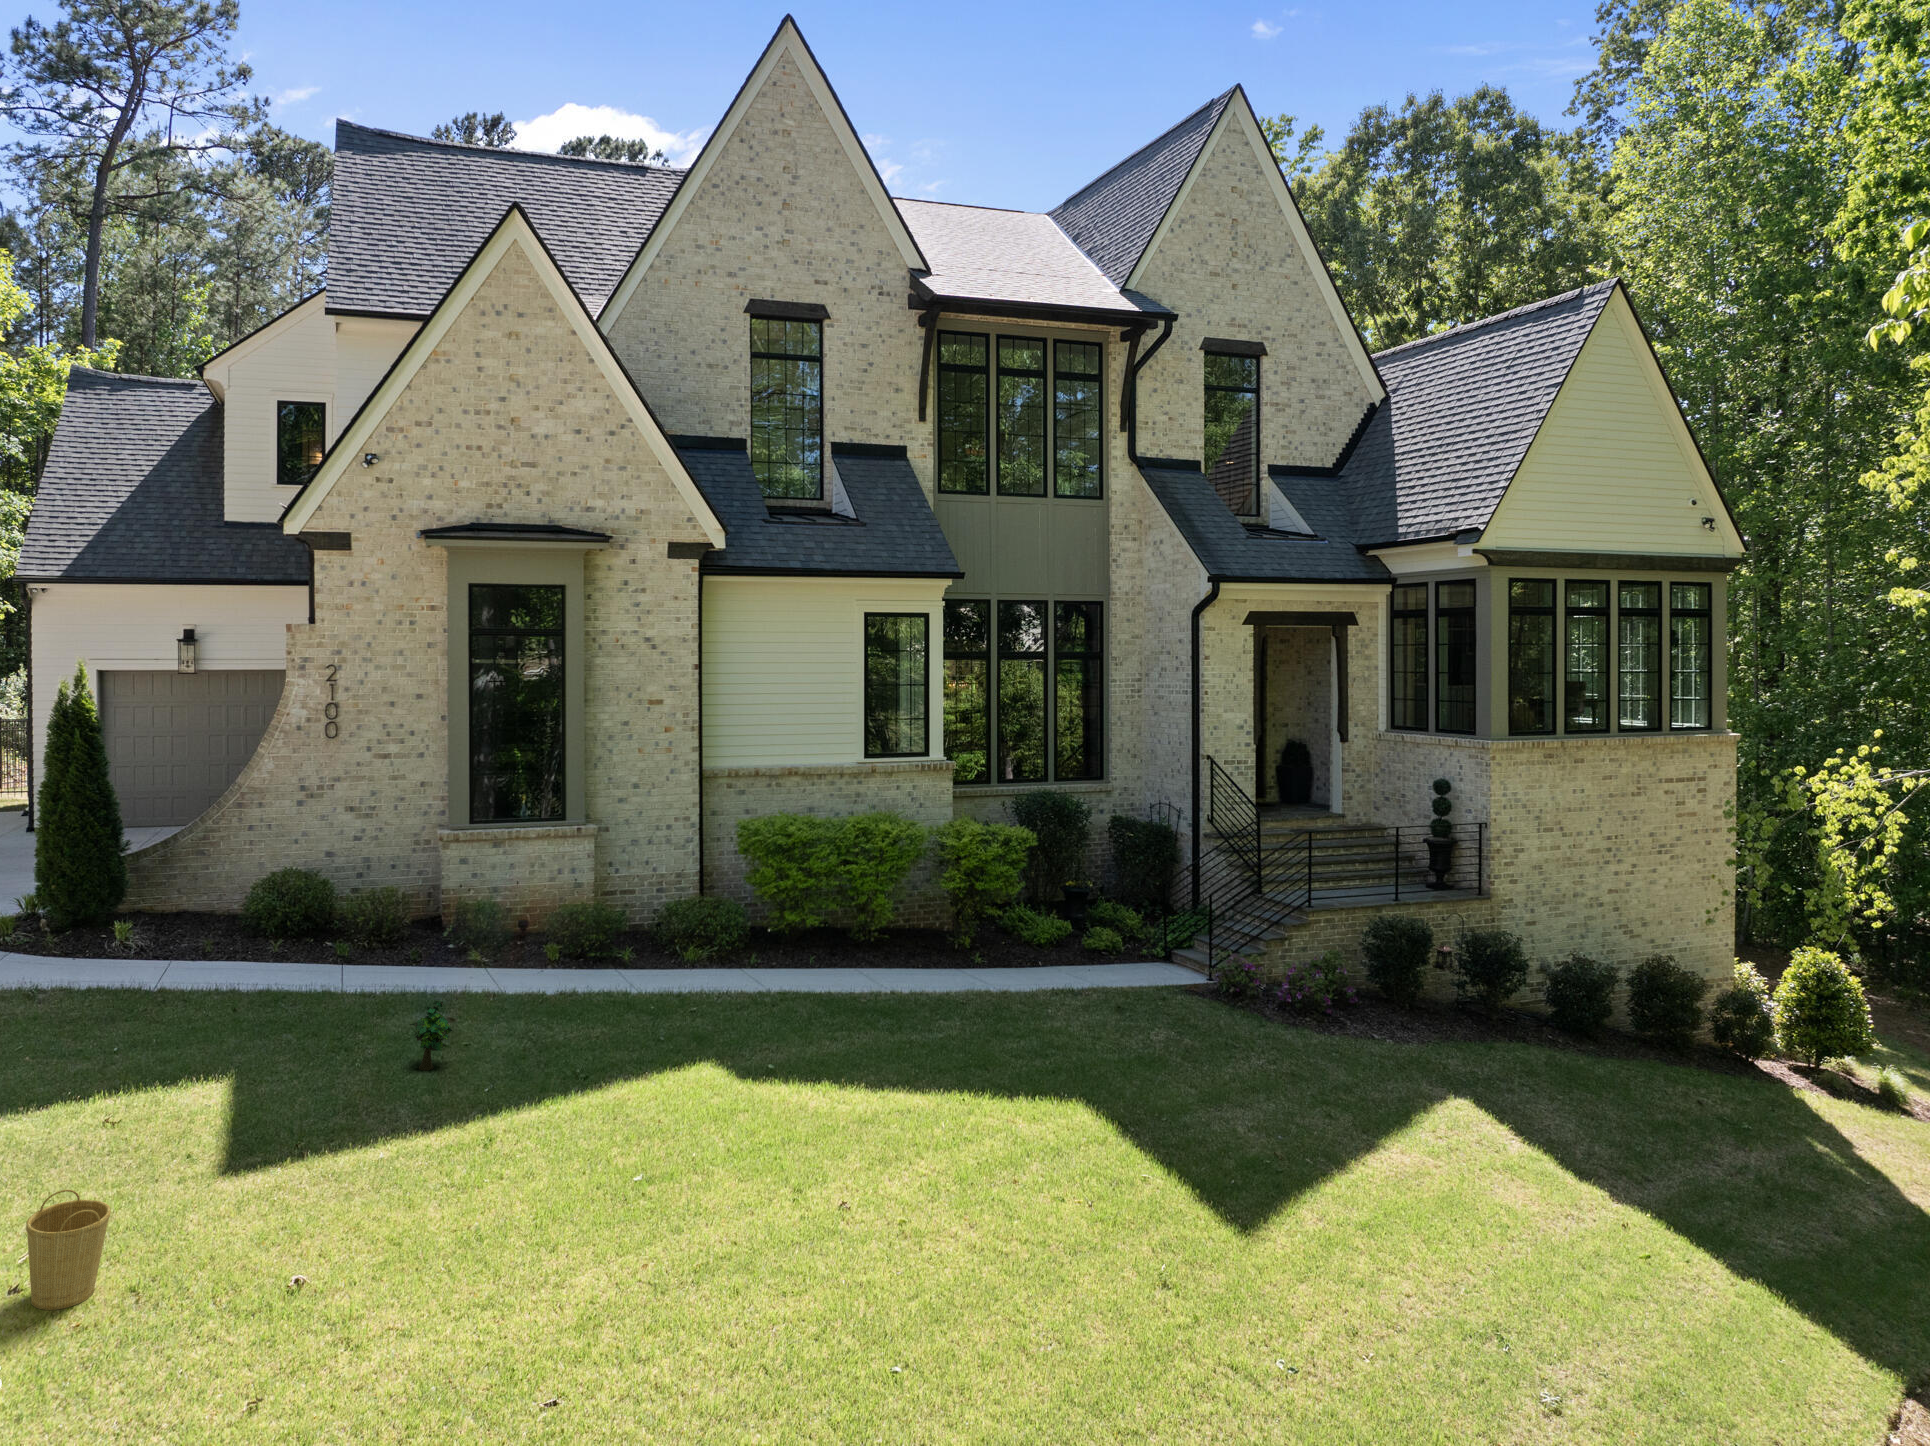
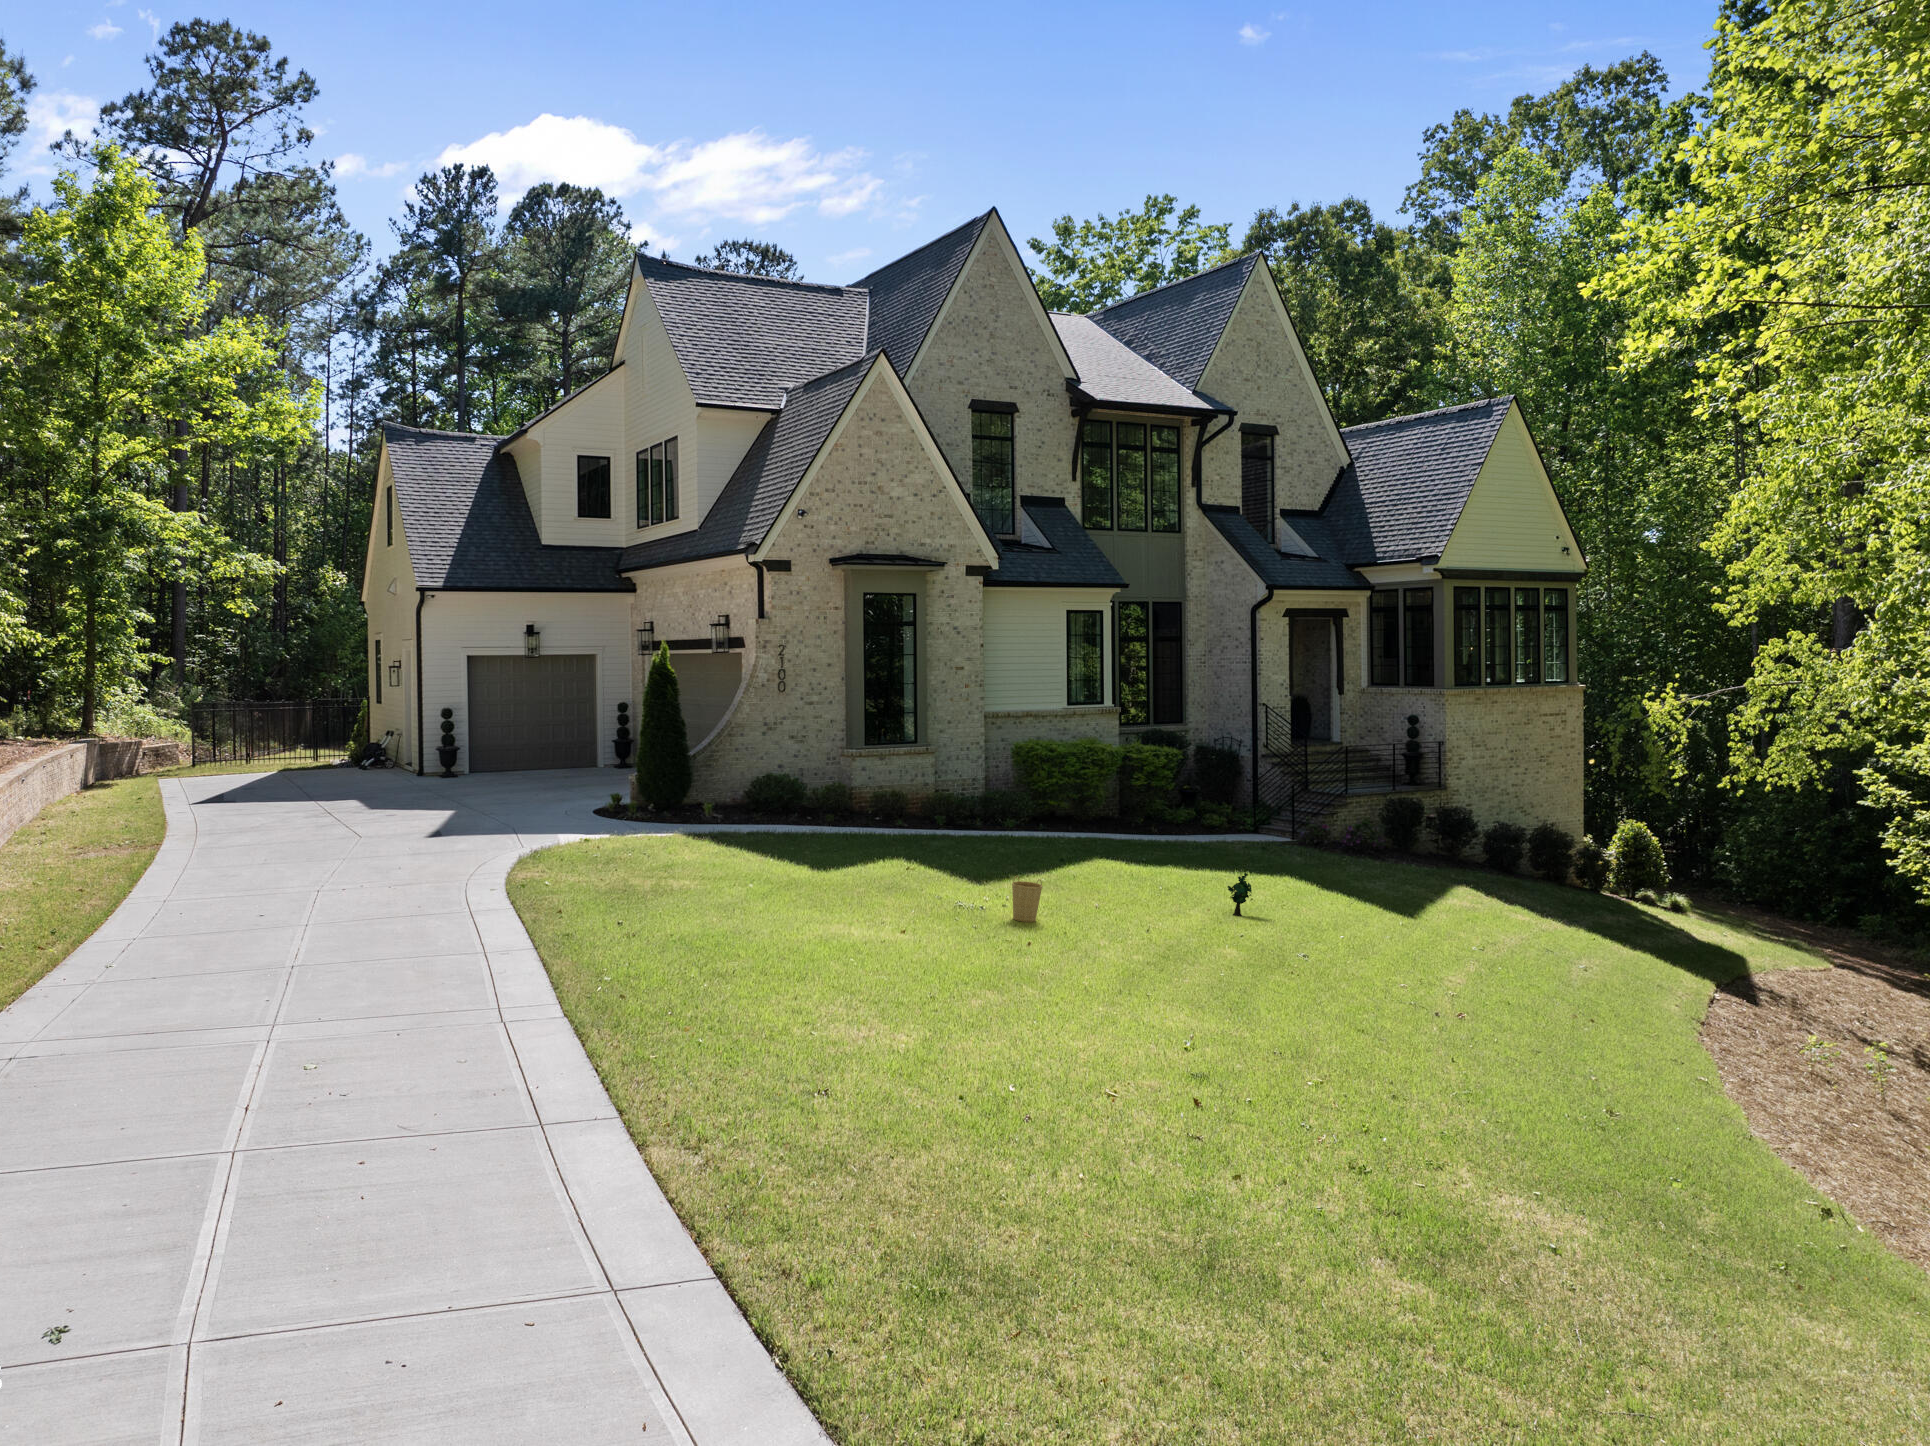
decorative plant: present [410,1001,452,1070] -> present [1228,873,1252,916]

